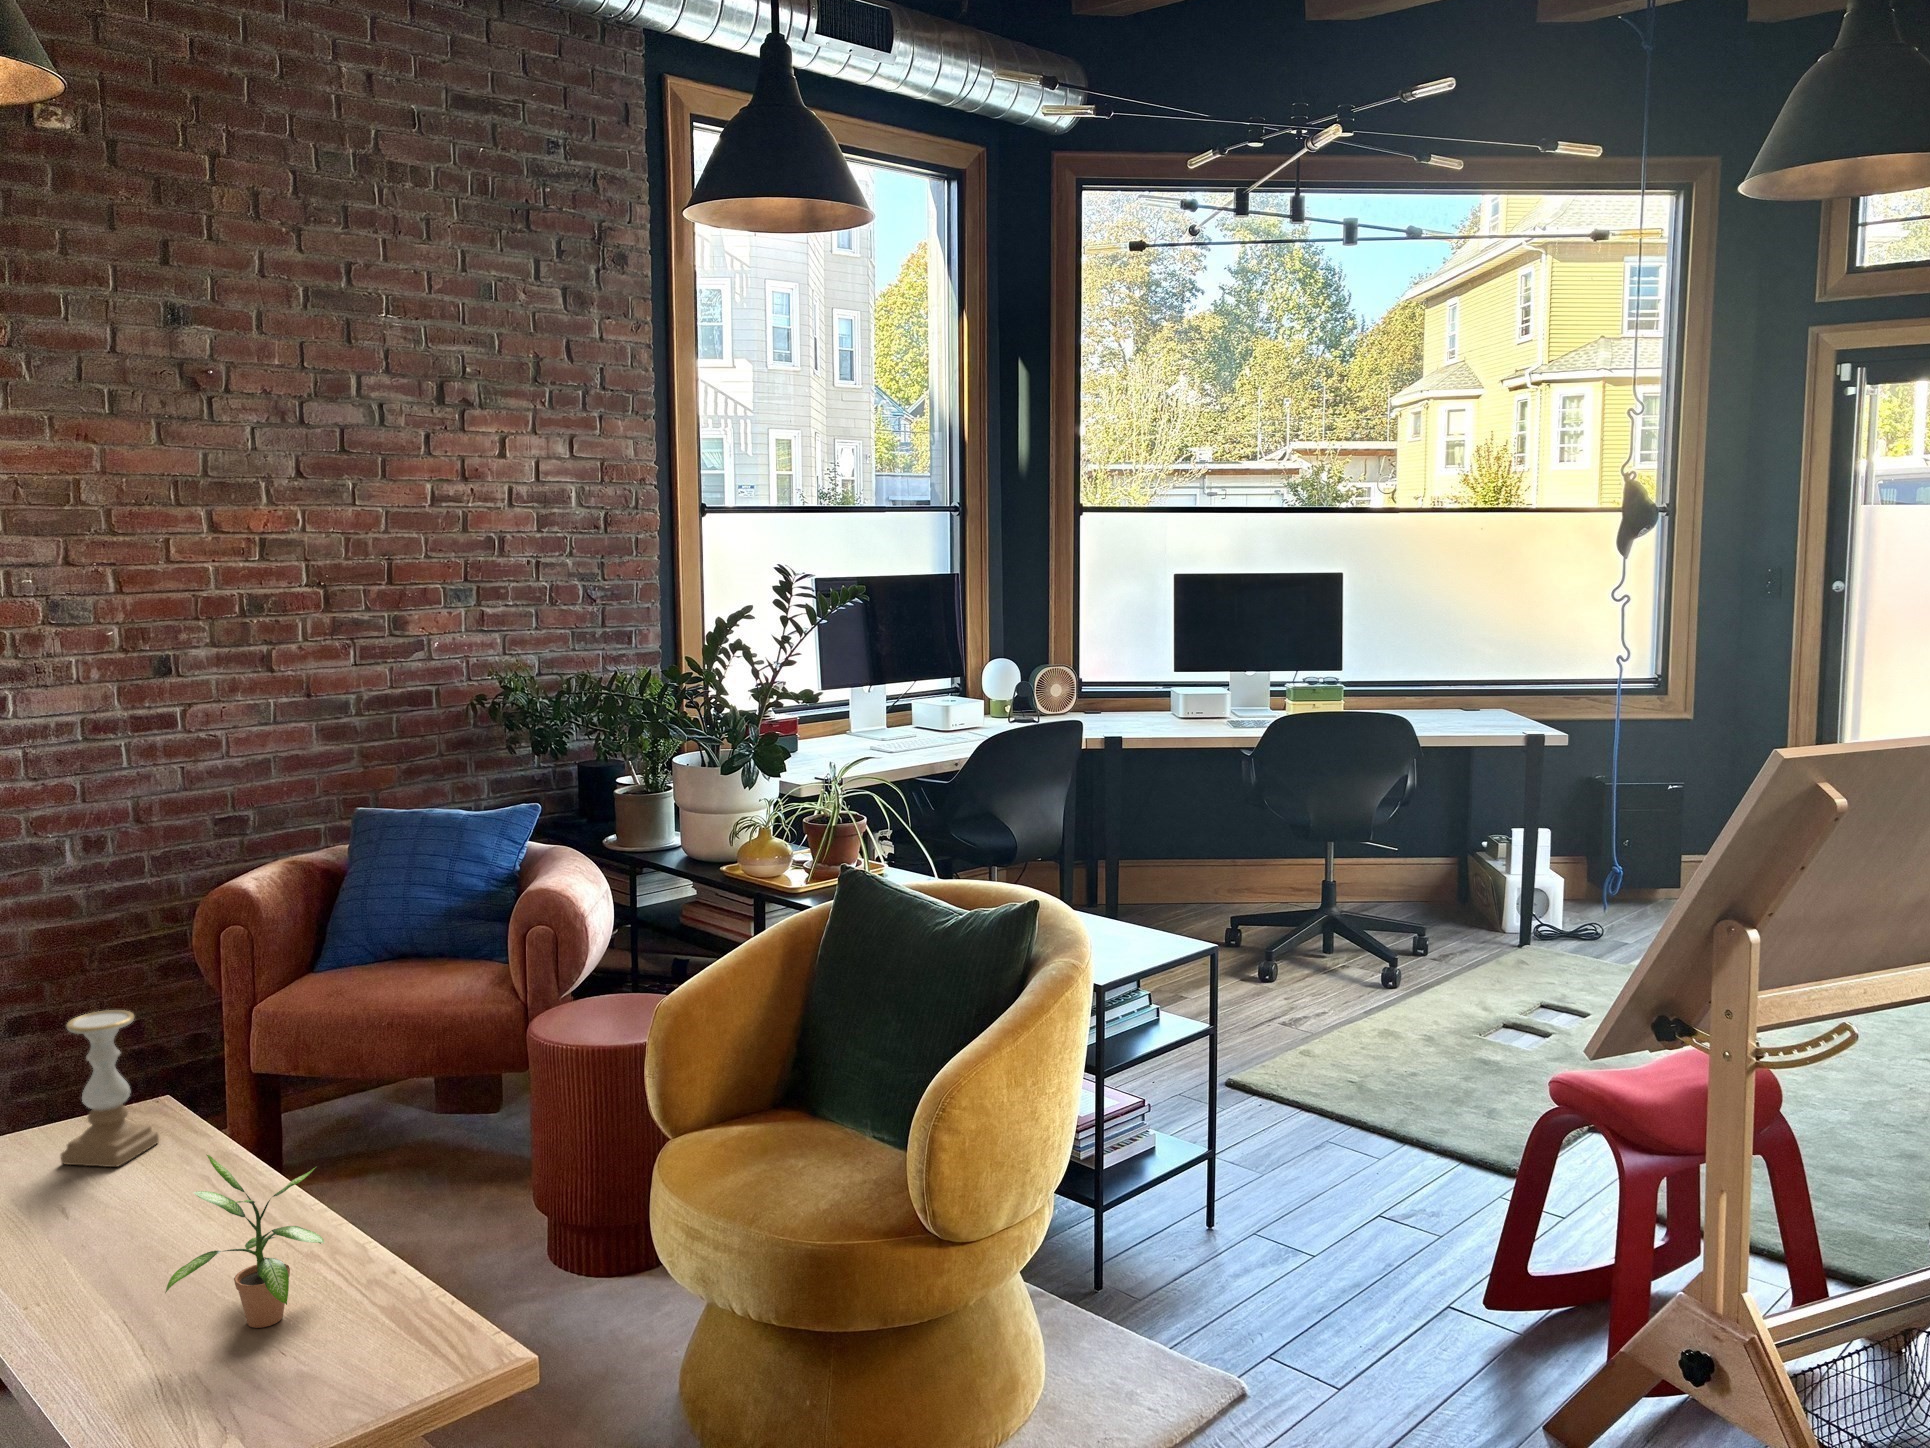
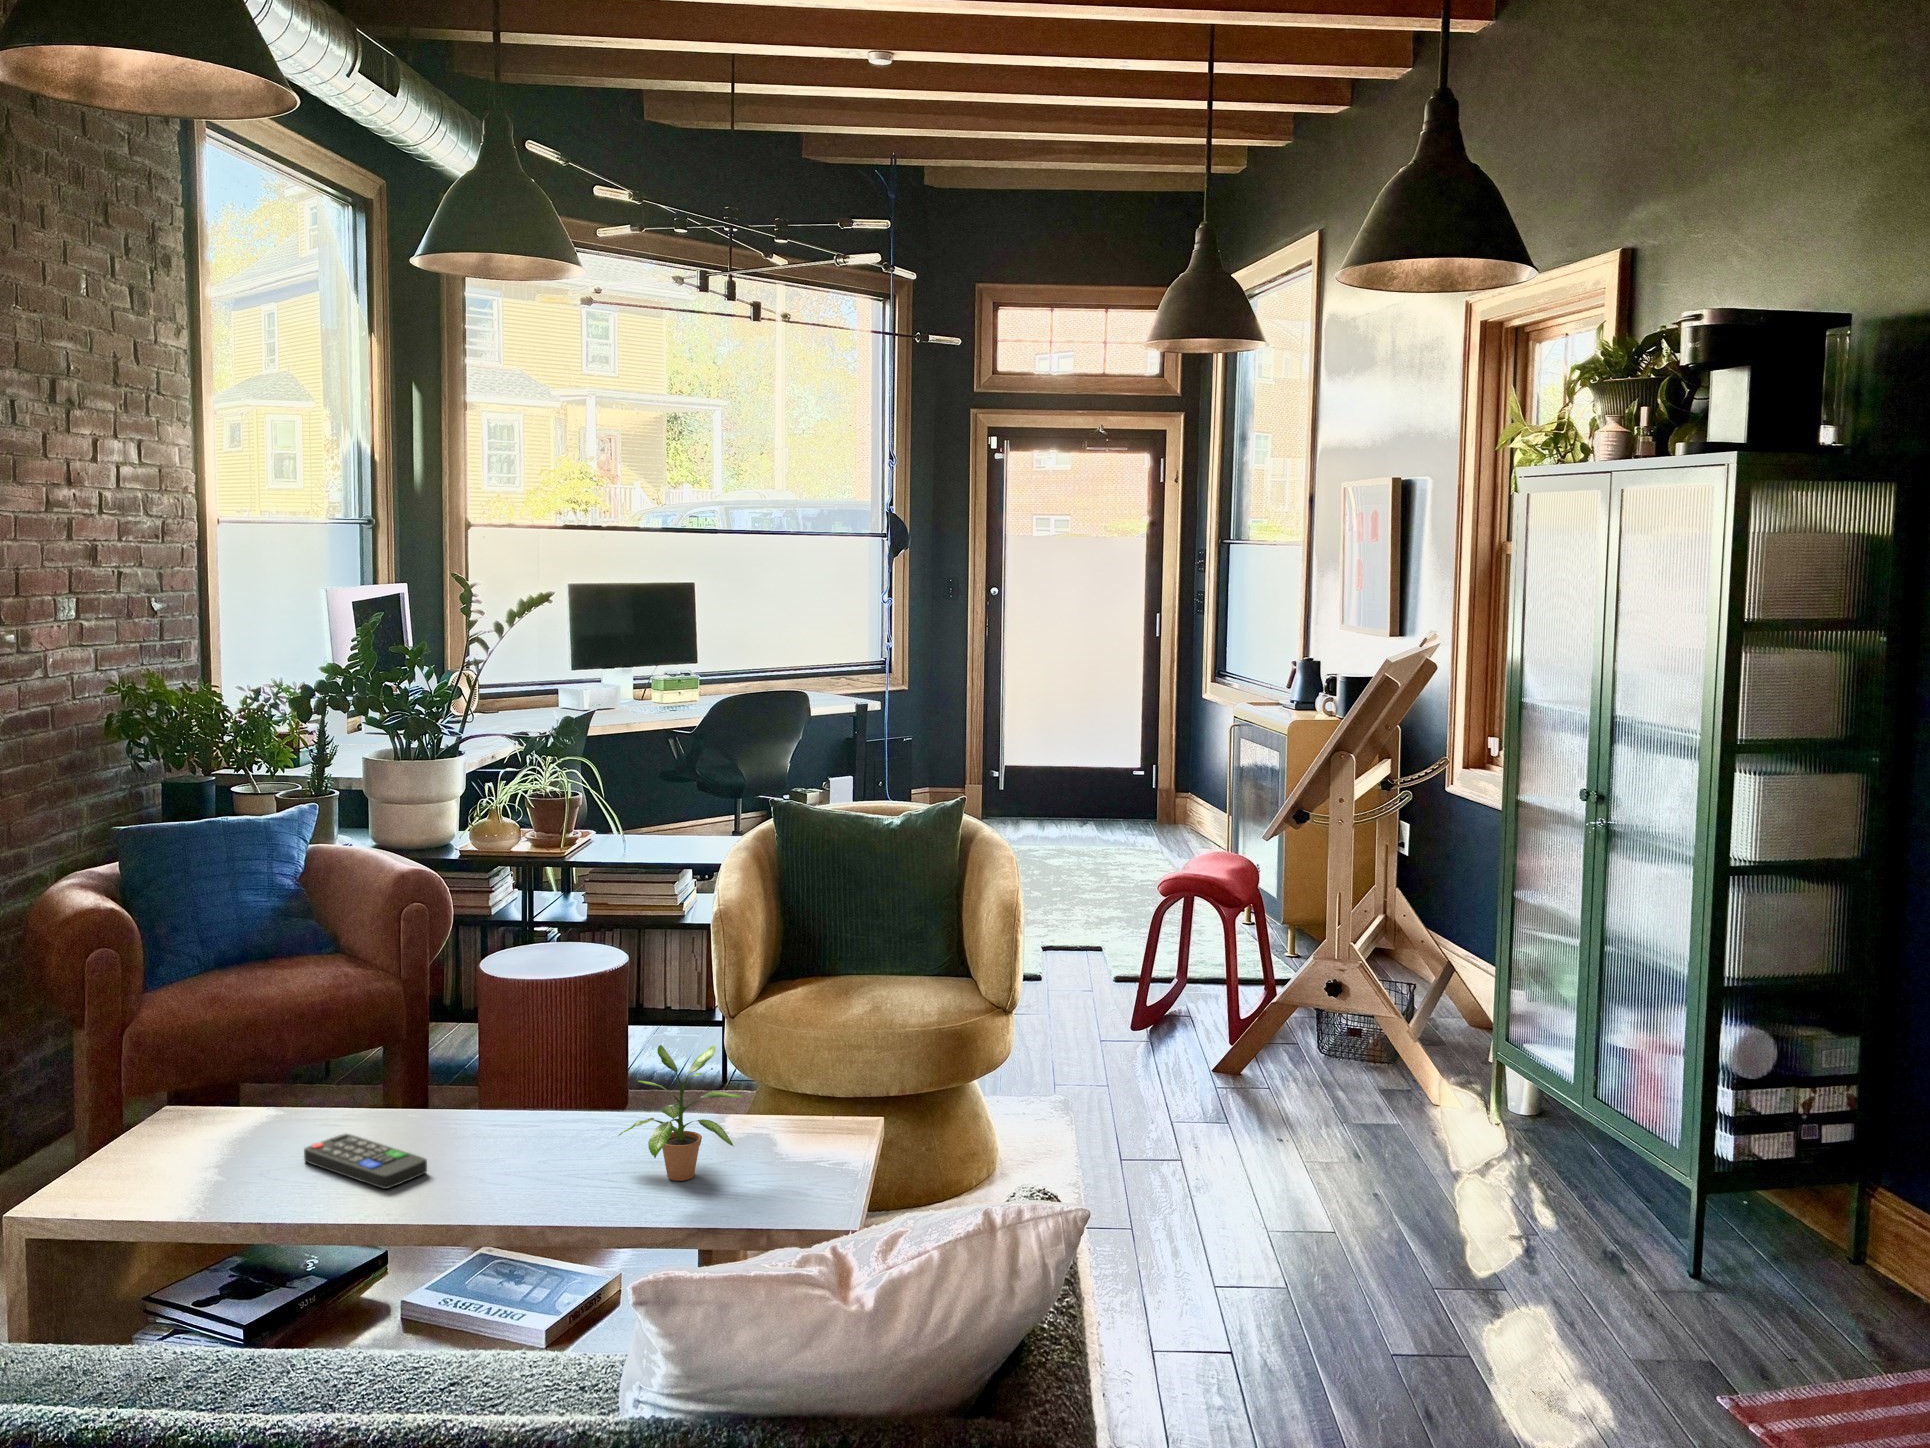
candle holder: present [60,1010,159,1167] -> none [216,1006,292,1162]
remote control: none [68,1163,157,1238] -> present [304,1134,427,1189]

